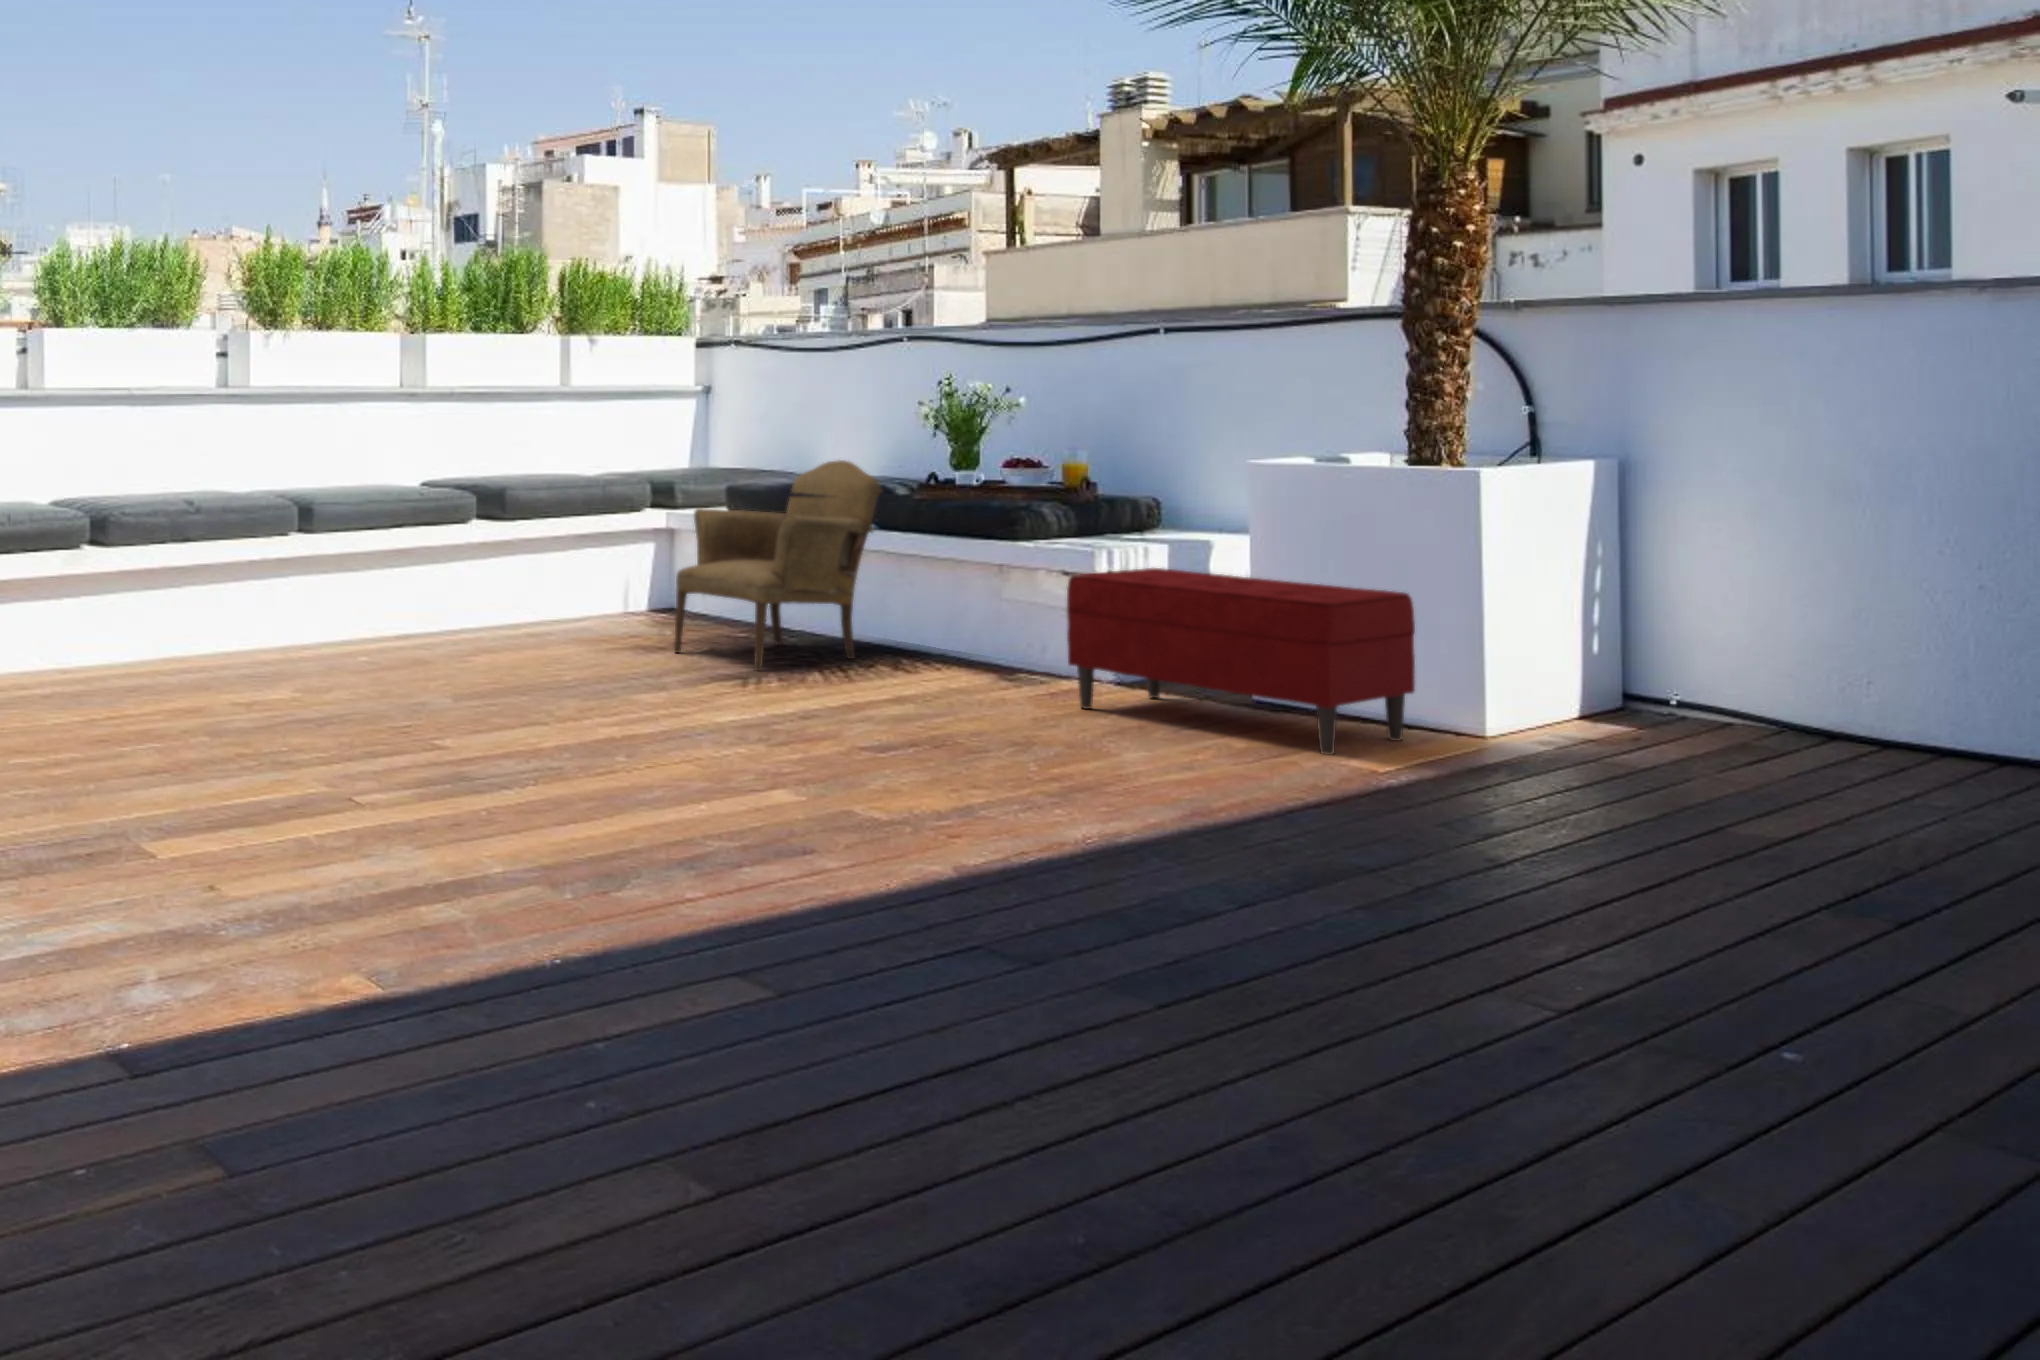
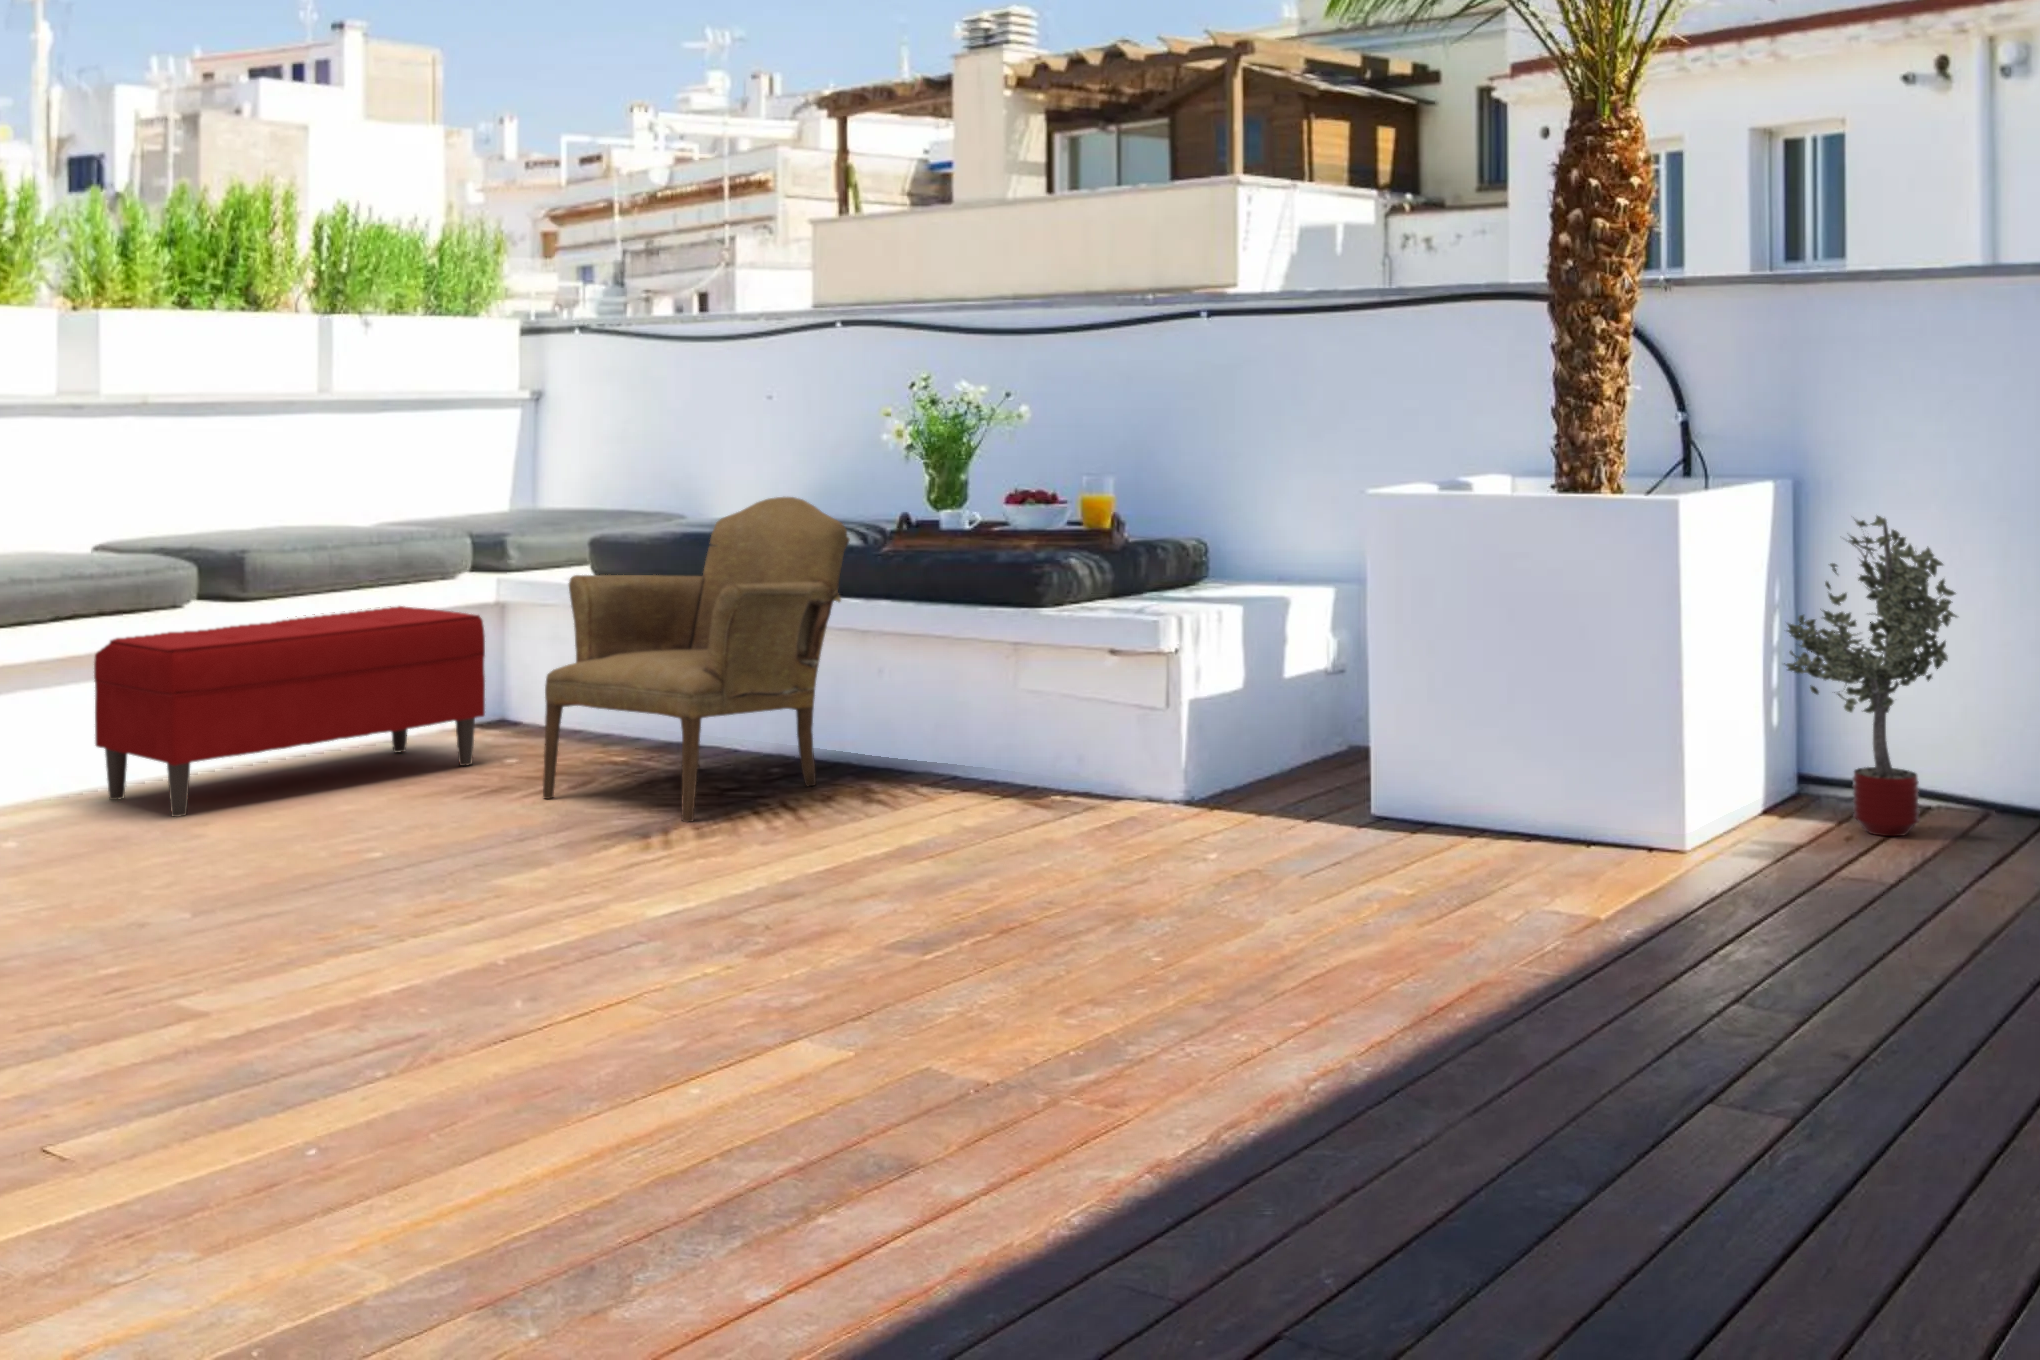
potted tree: none [1584,490,1768,750] -> present [1784,516,1957,836]
bench: present [1067,568,1415,755] -> present [94,606,485,817]

